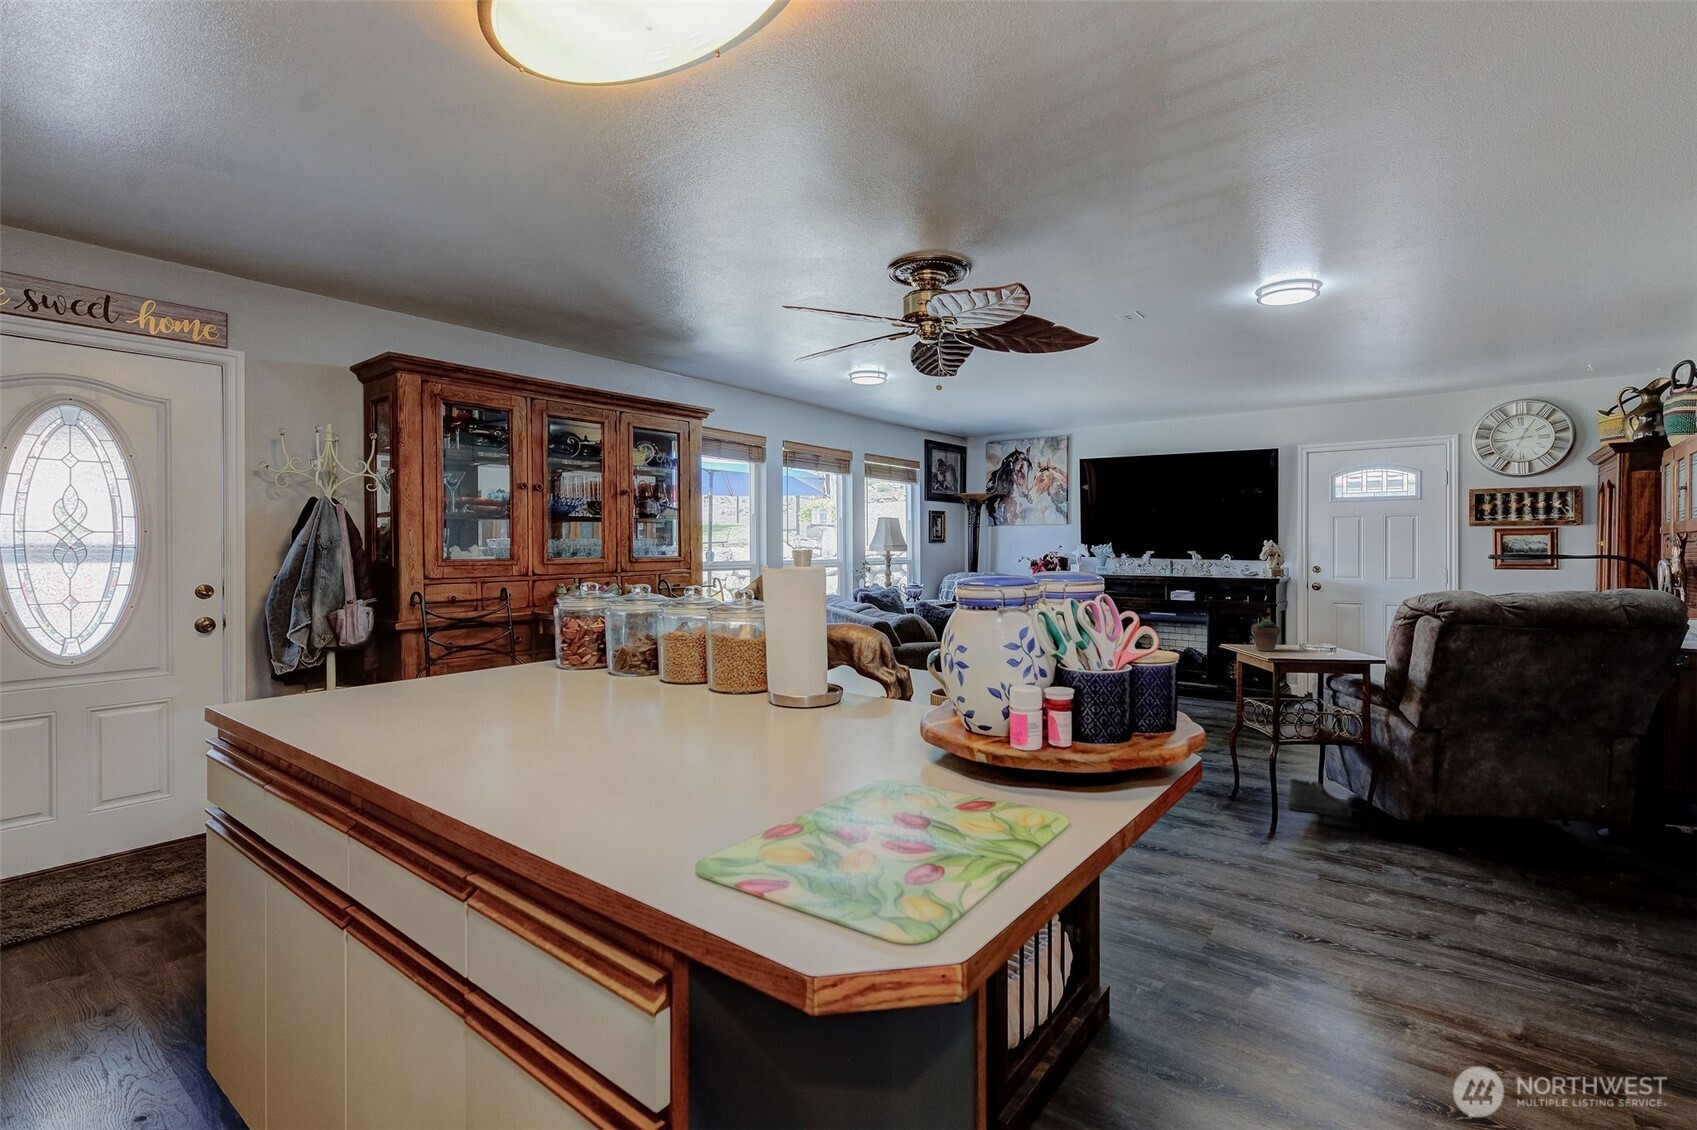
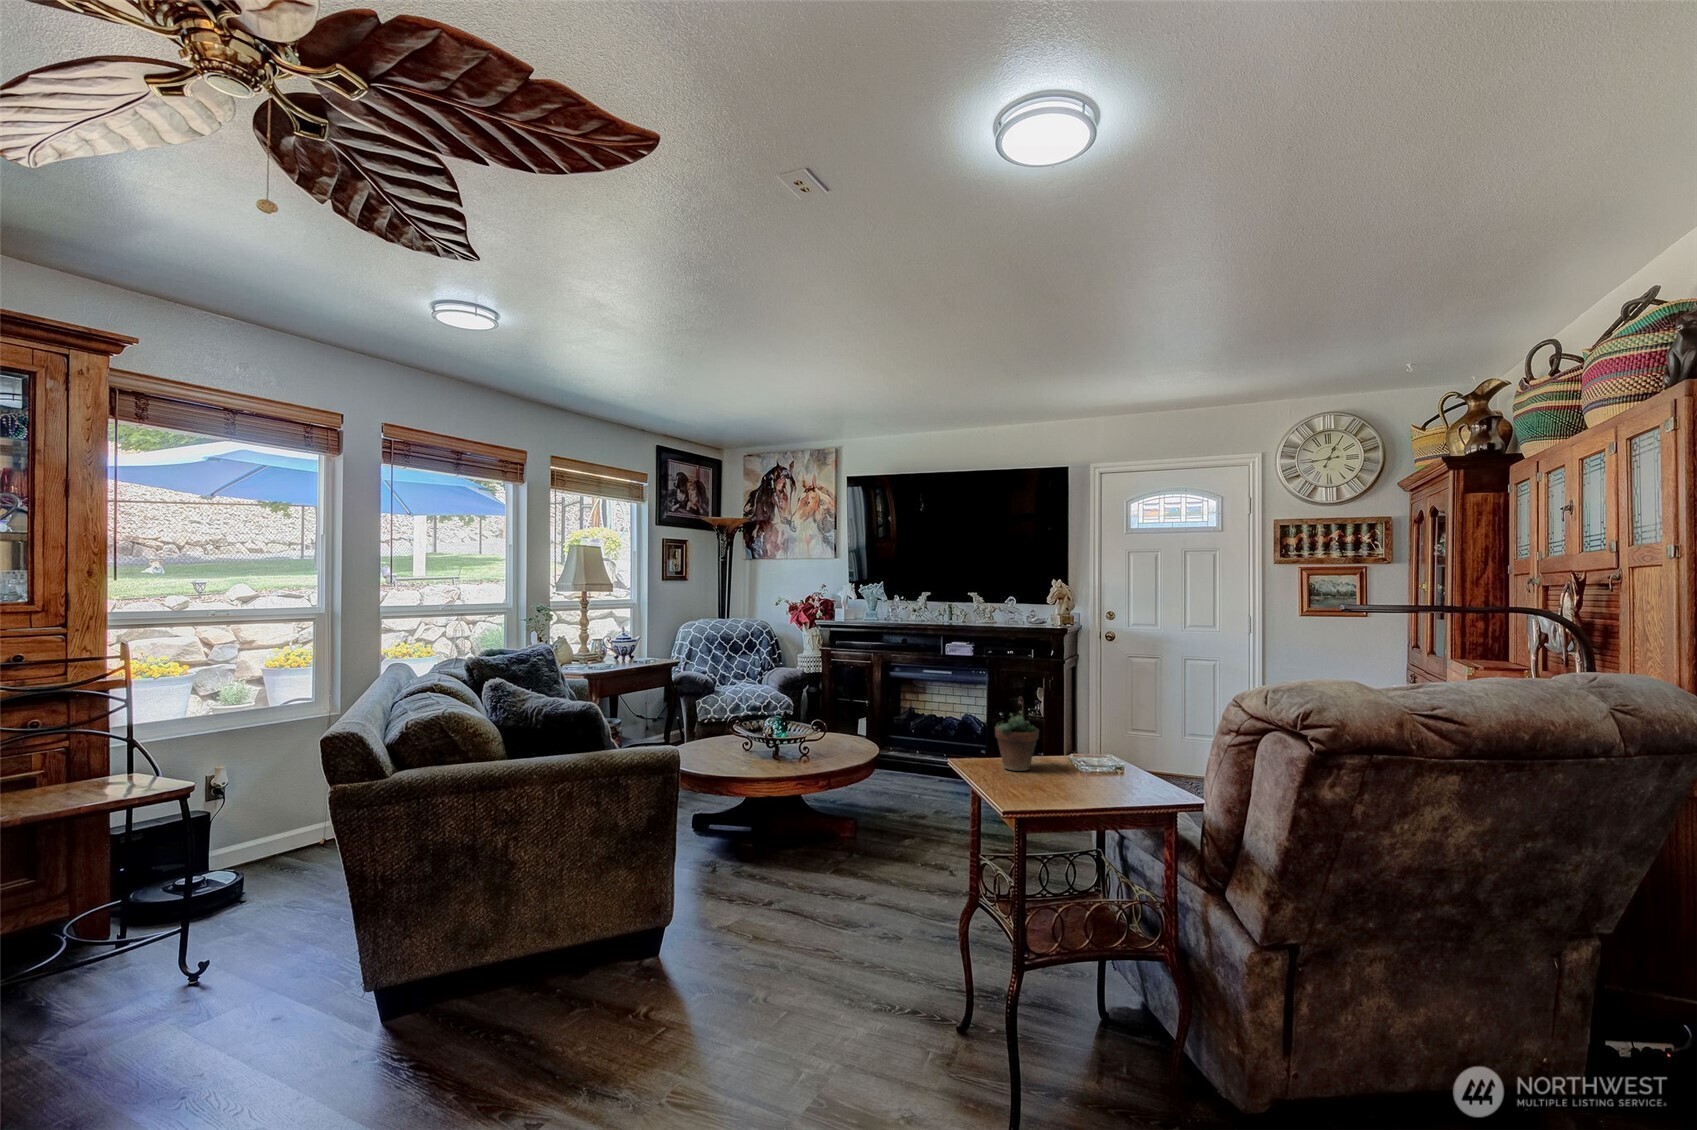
shoe: present [1288,779,1352,817] -> none [1053,990,1153,1066]

